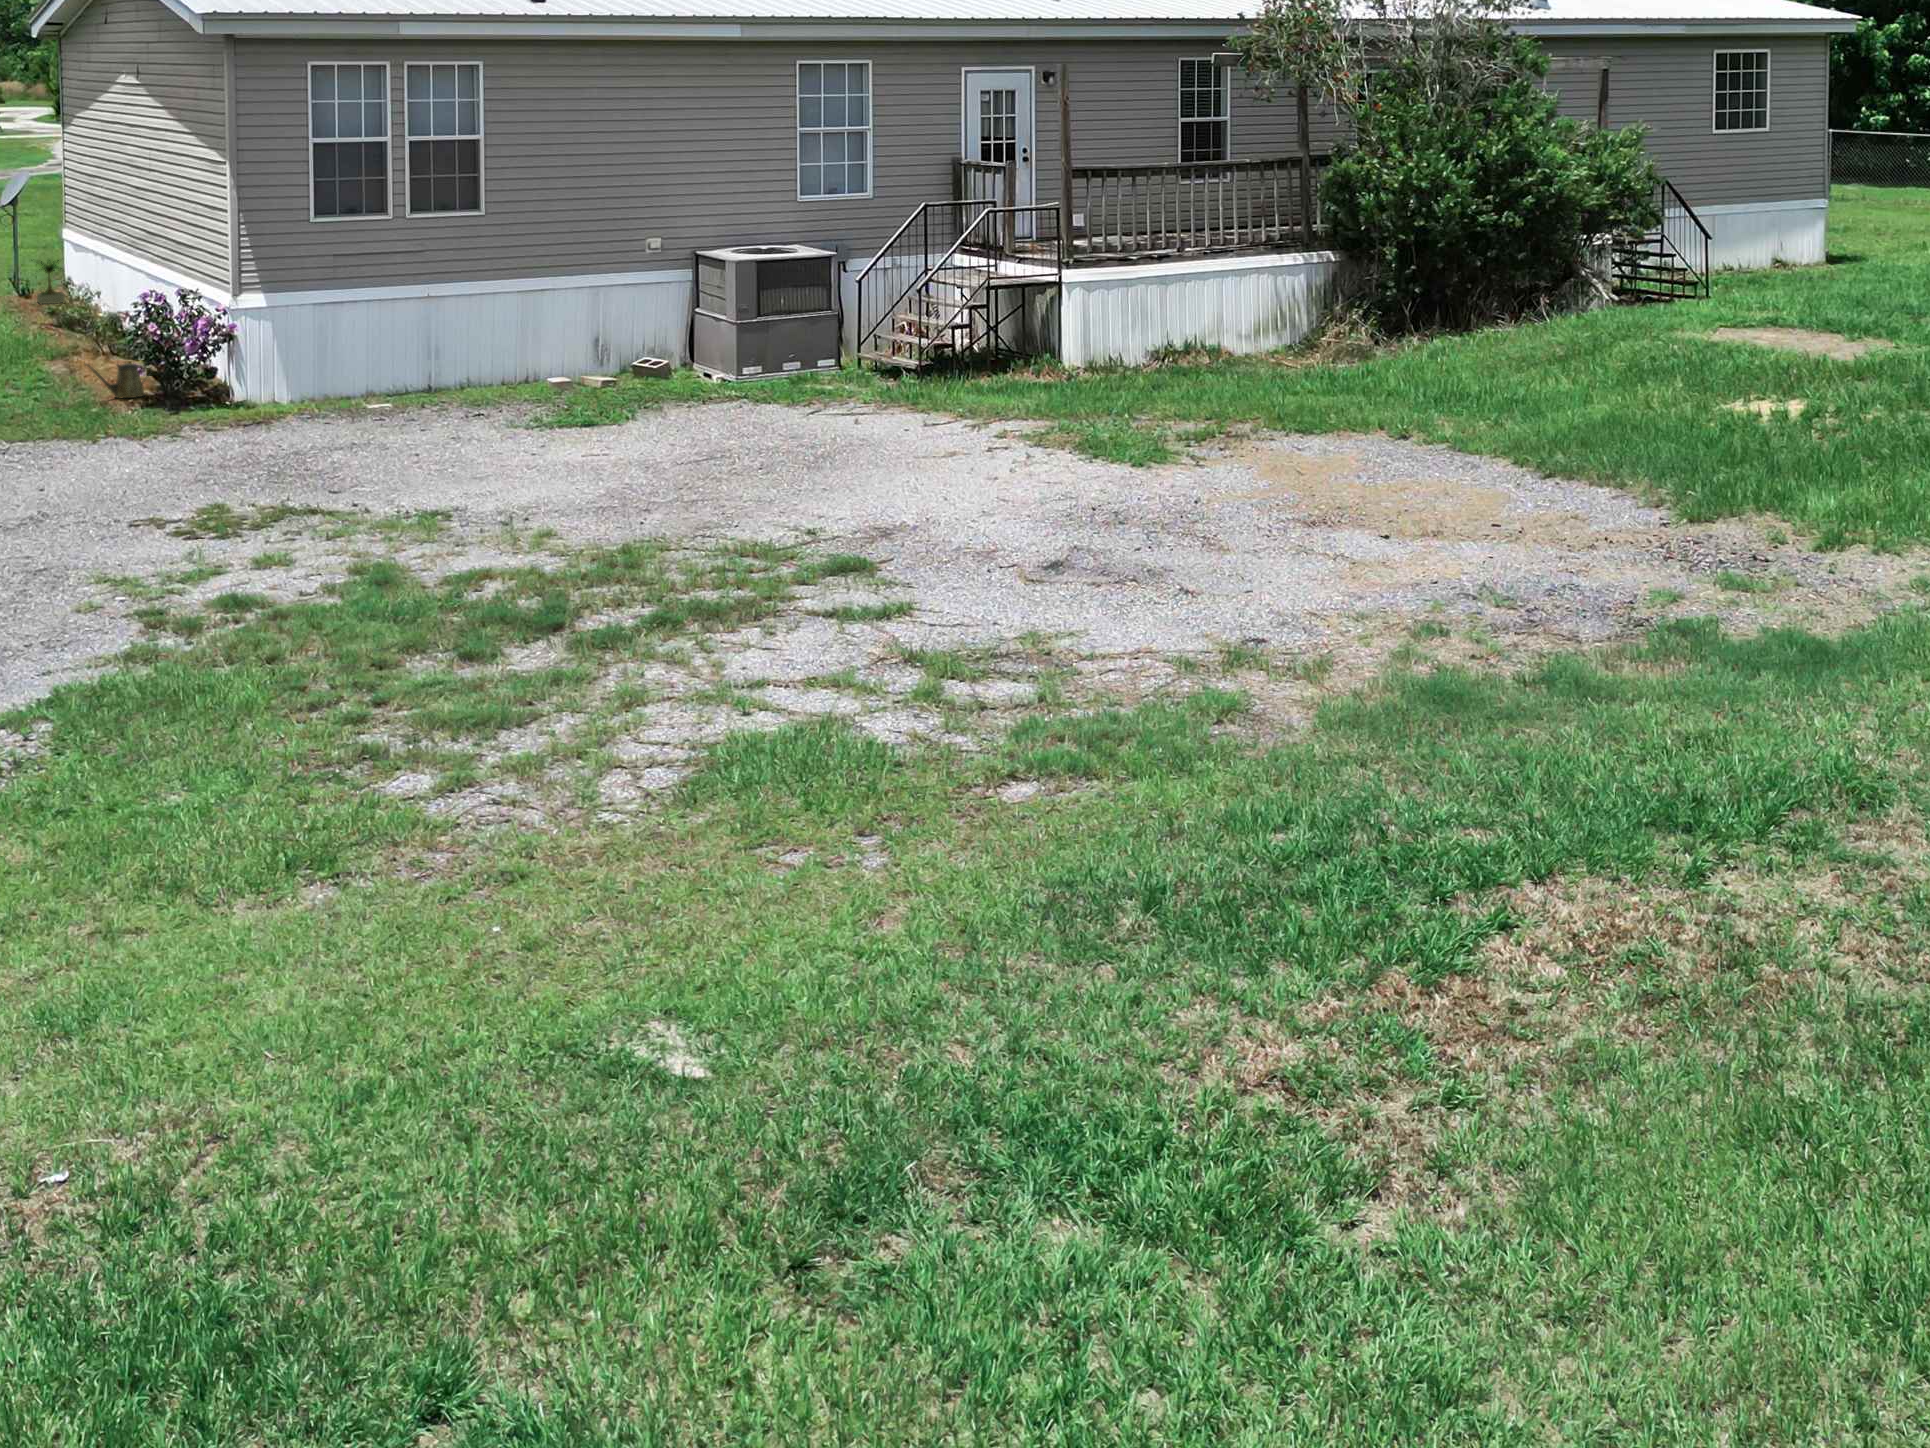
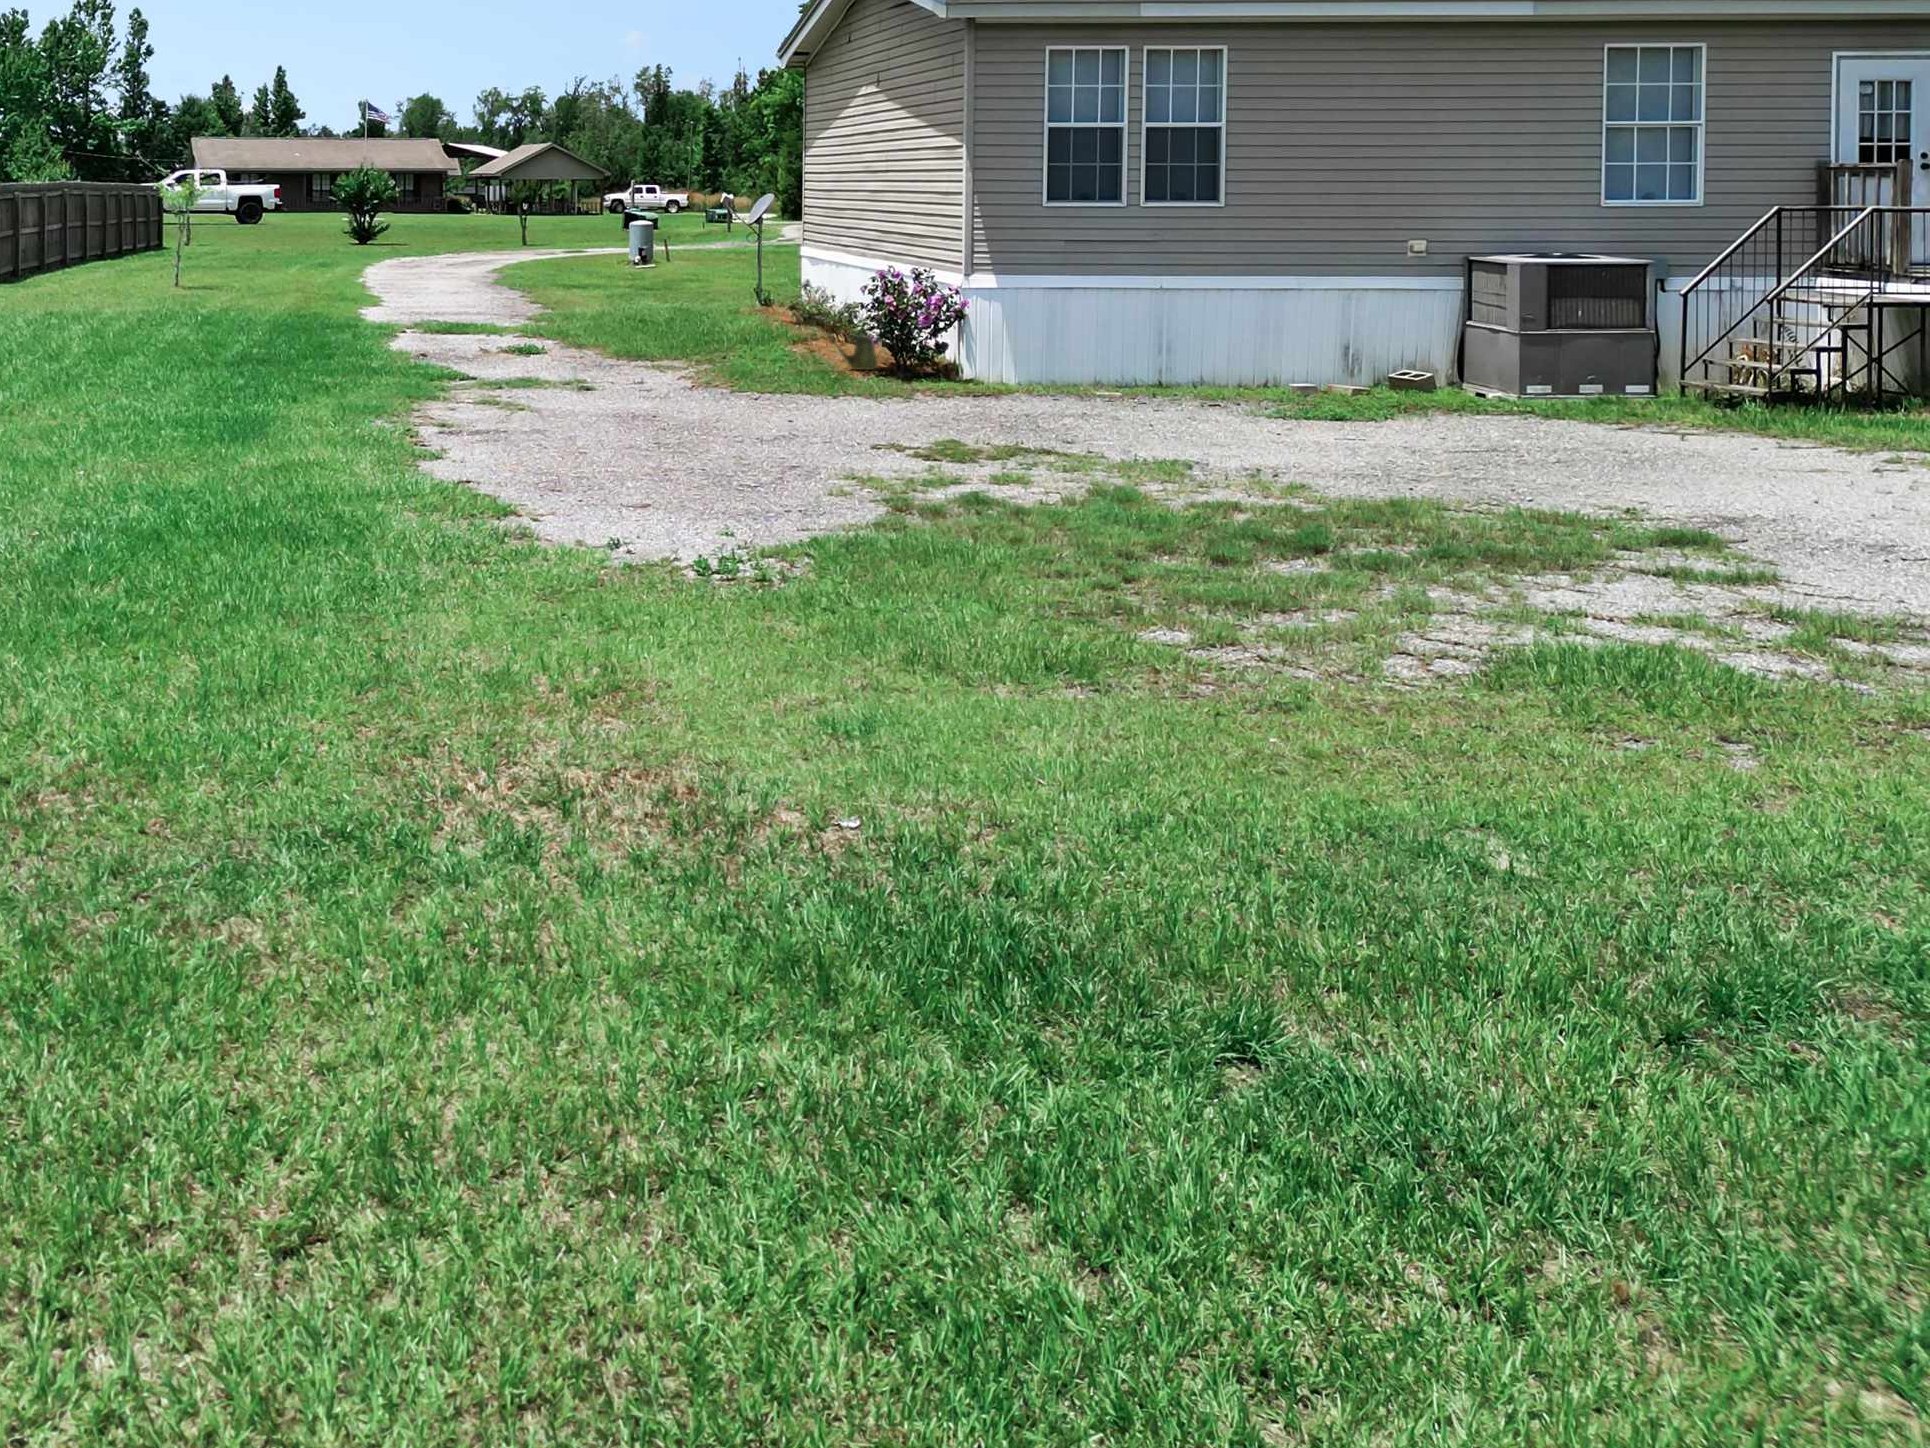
potted plant: present [37,260,65,304] -> none [770,271,804,314]

